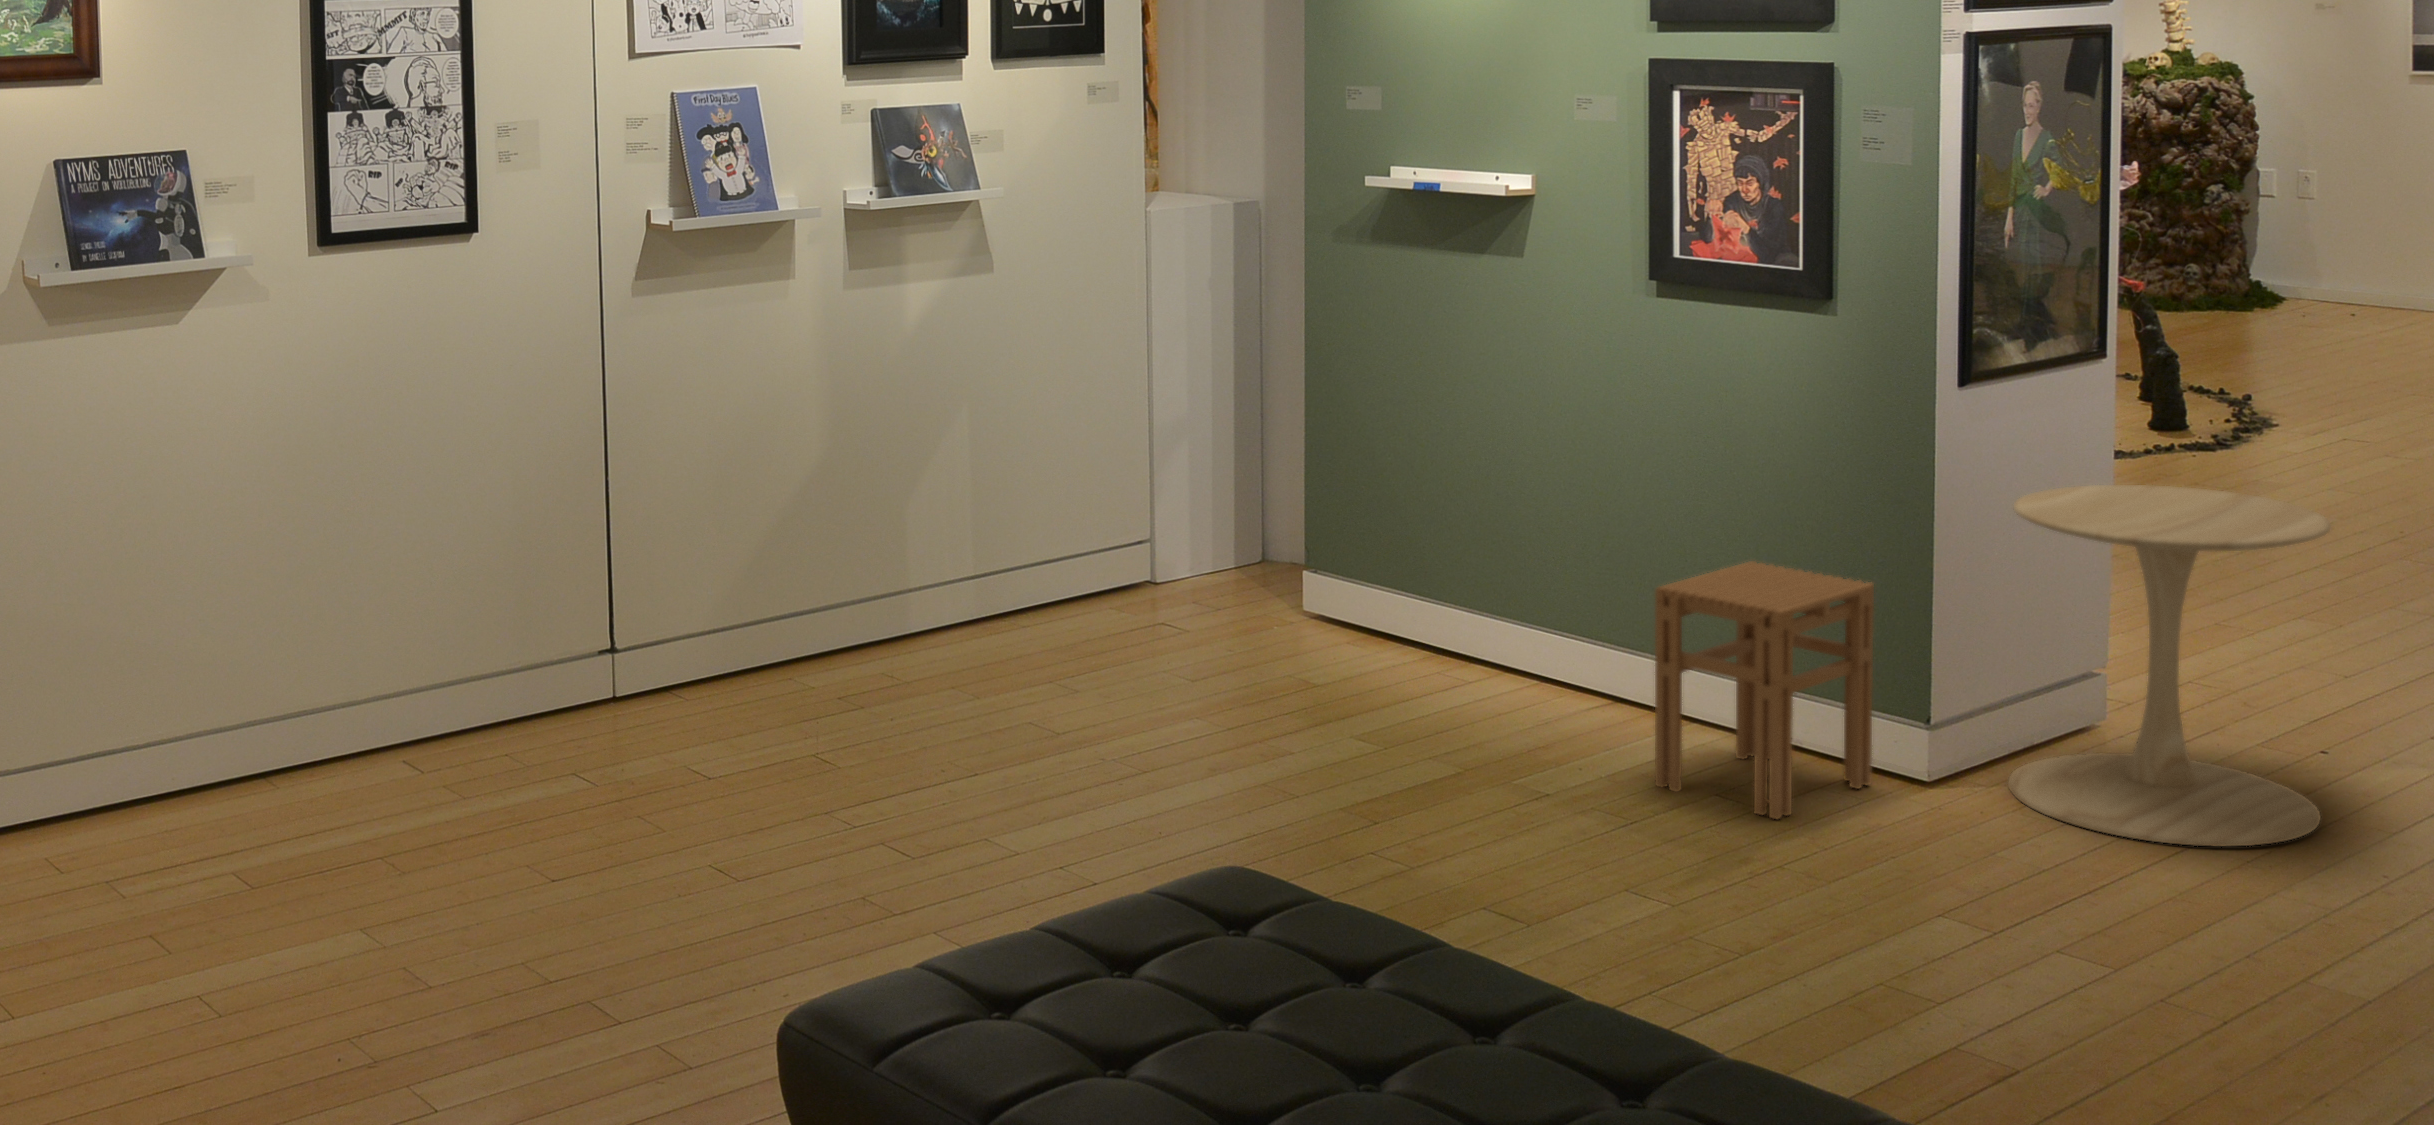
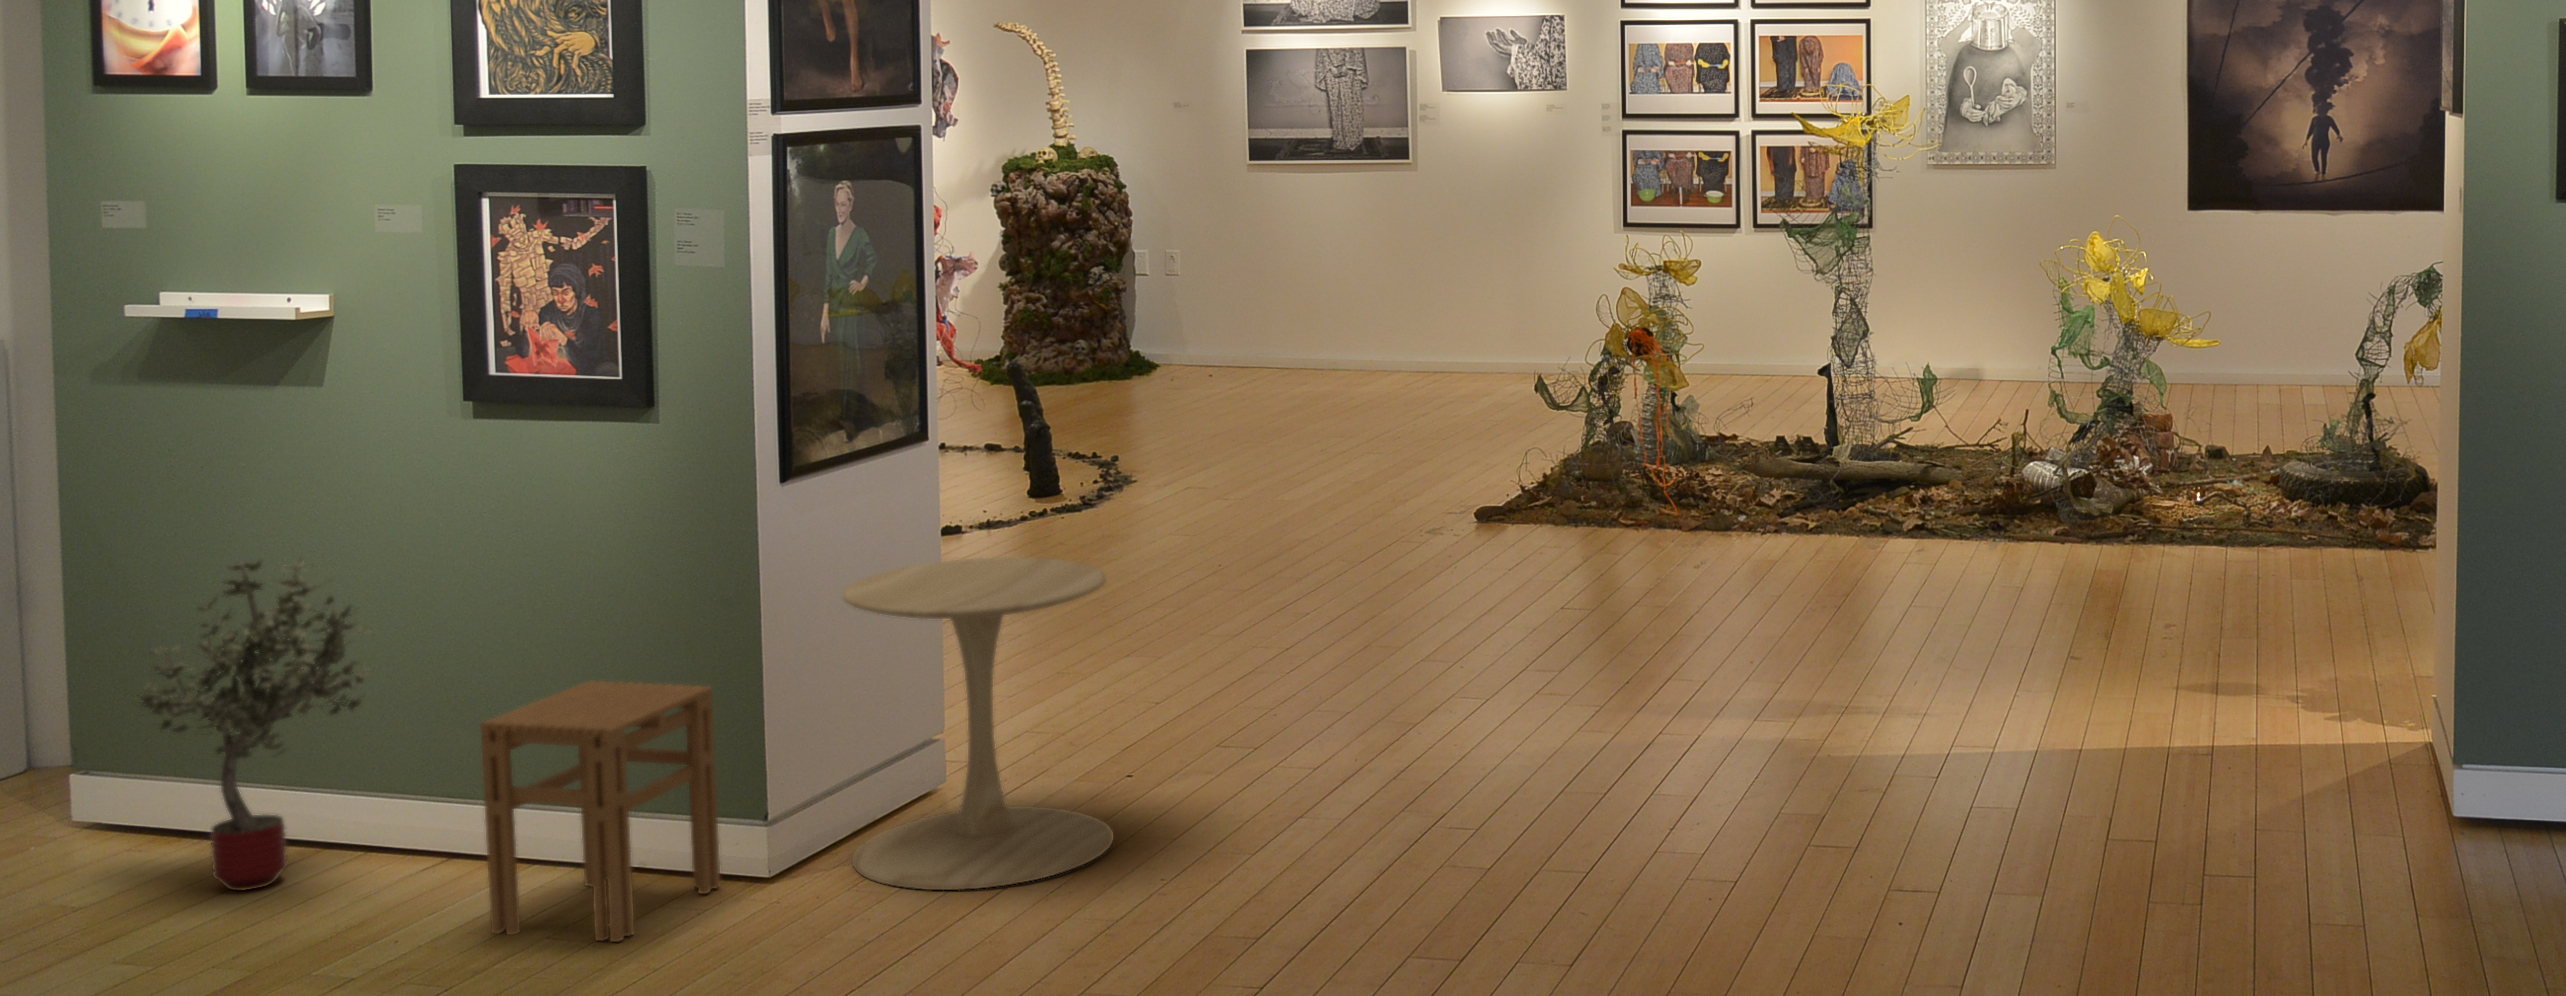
potted tree: none [1357,414,1554,704] -> present [137,558,369,890]

